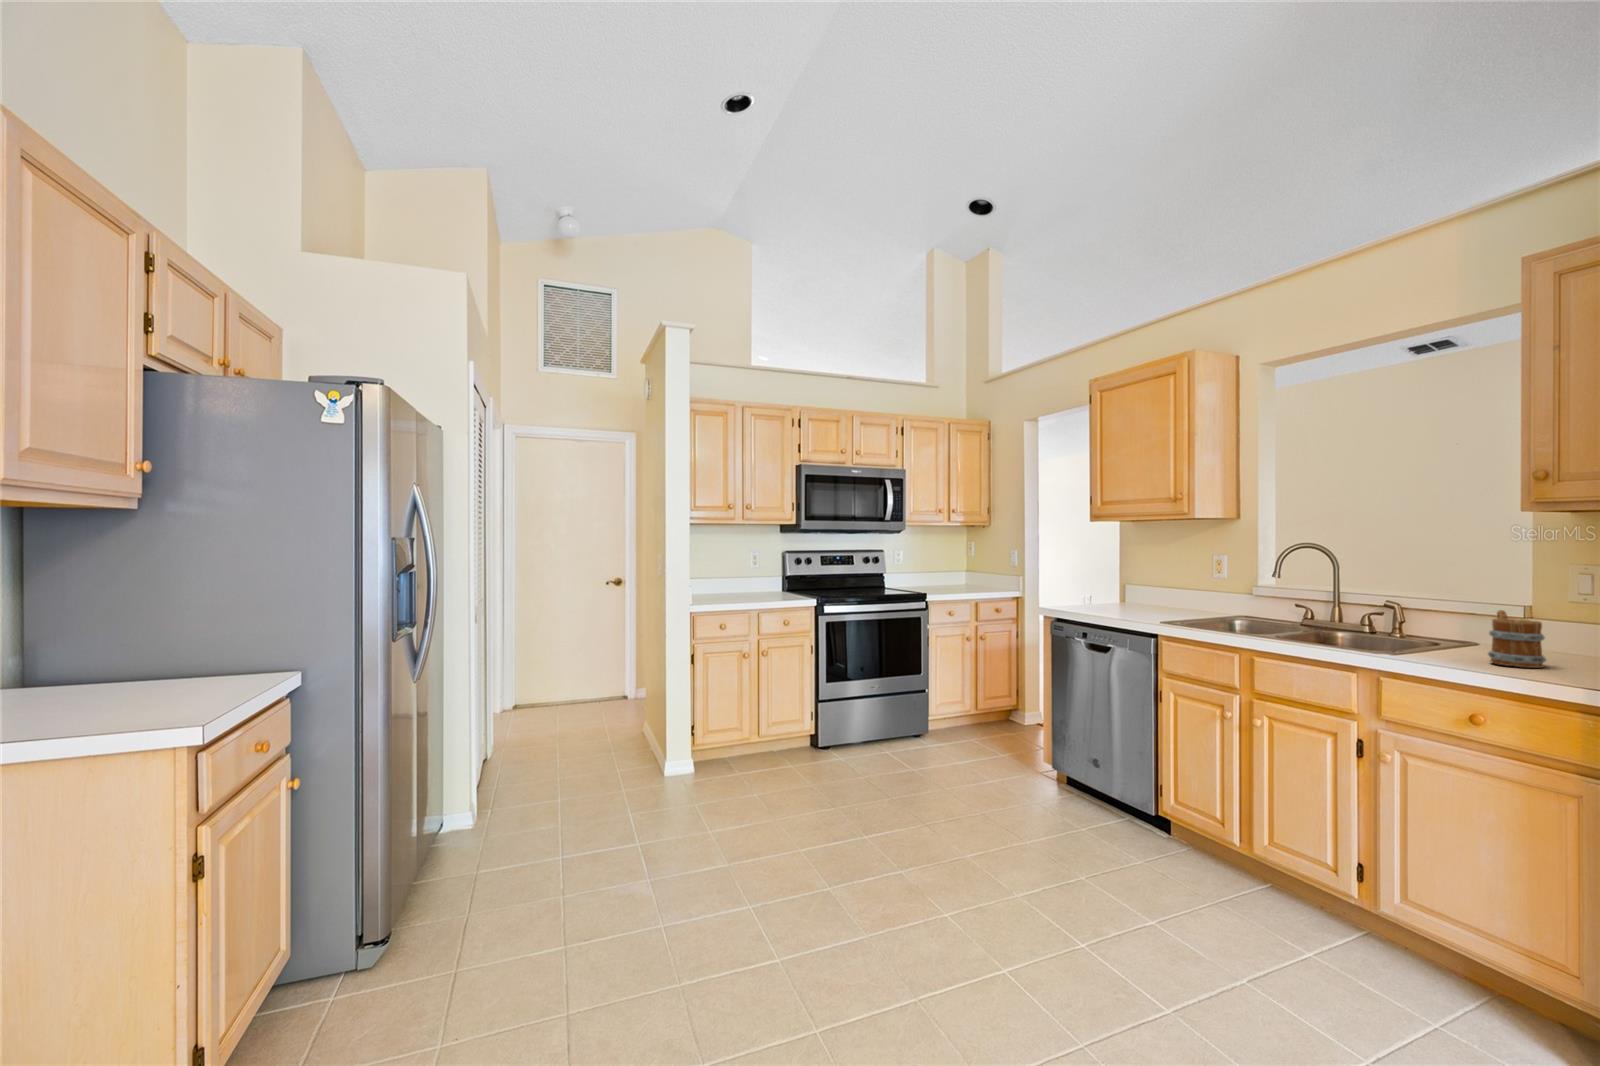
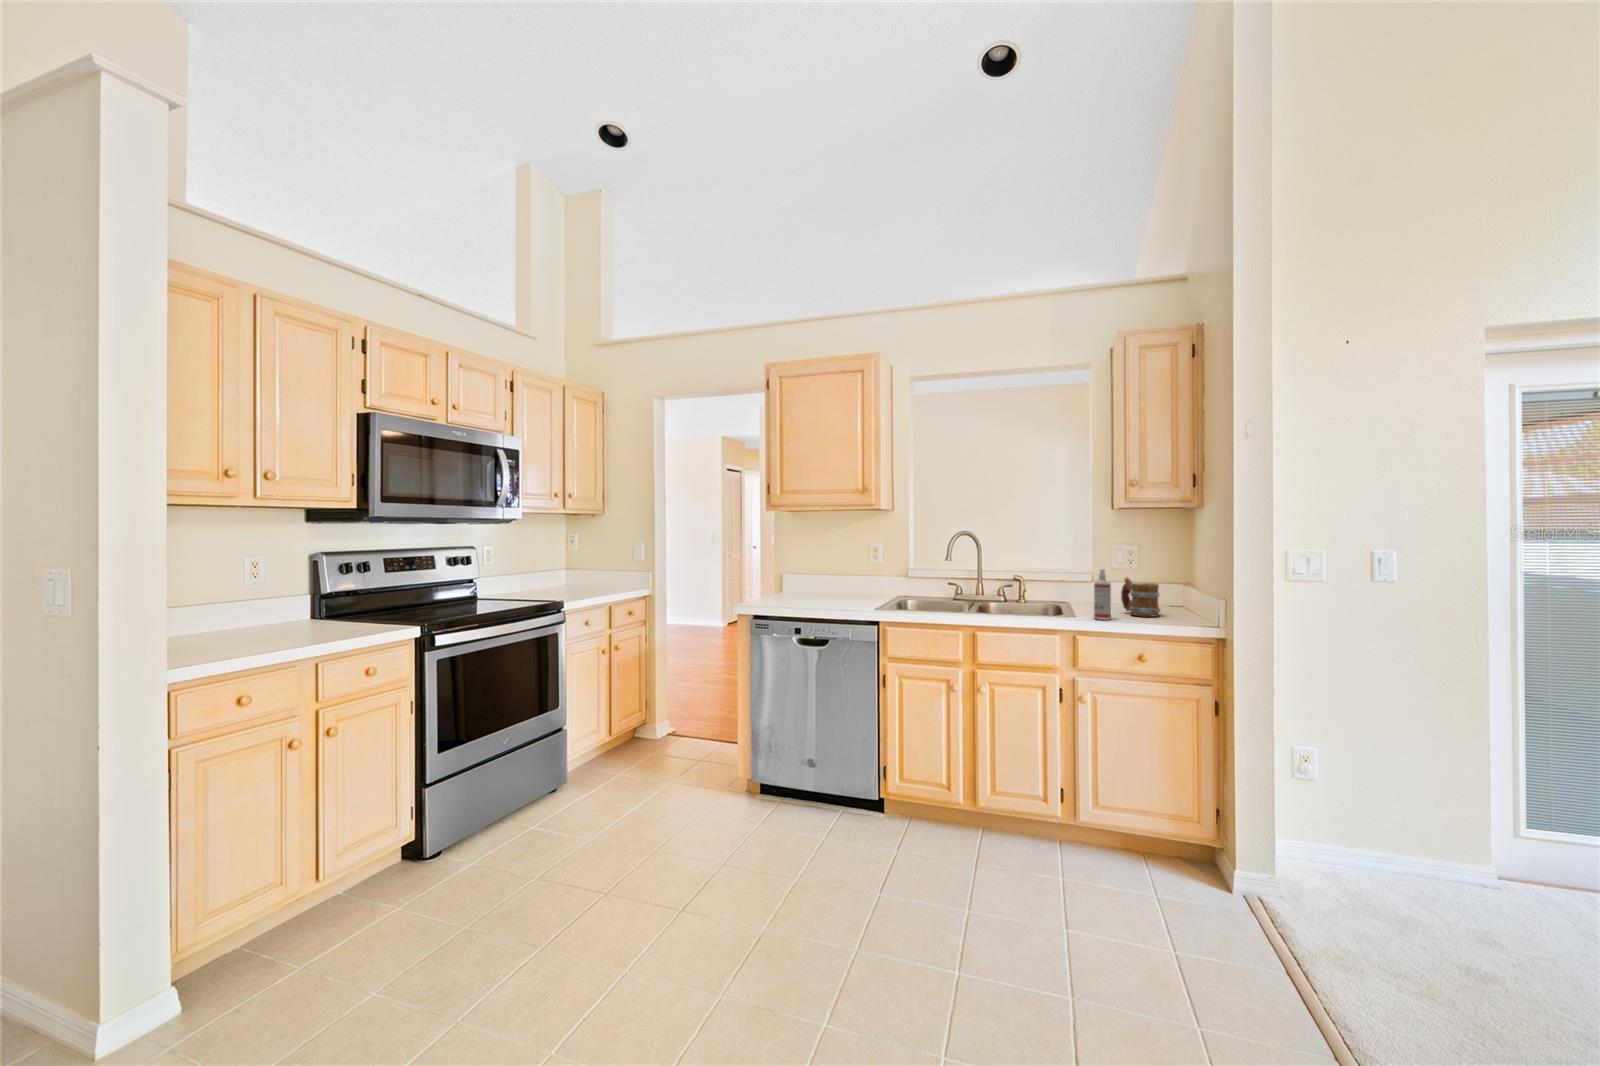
spray bottle: none [1409,595,1437,662] -> present [1094,569,1111,620]

